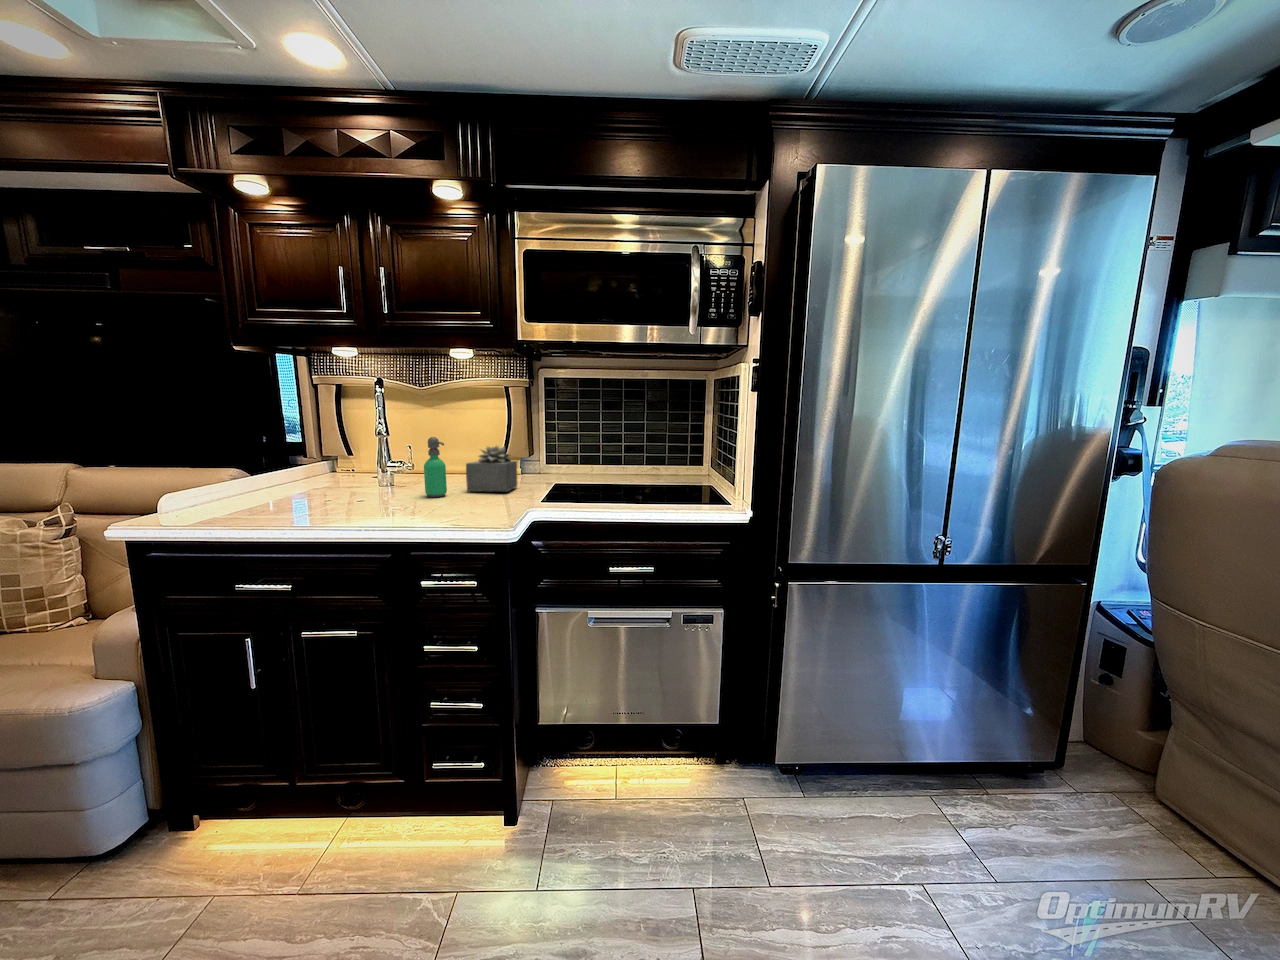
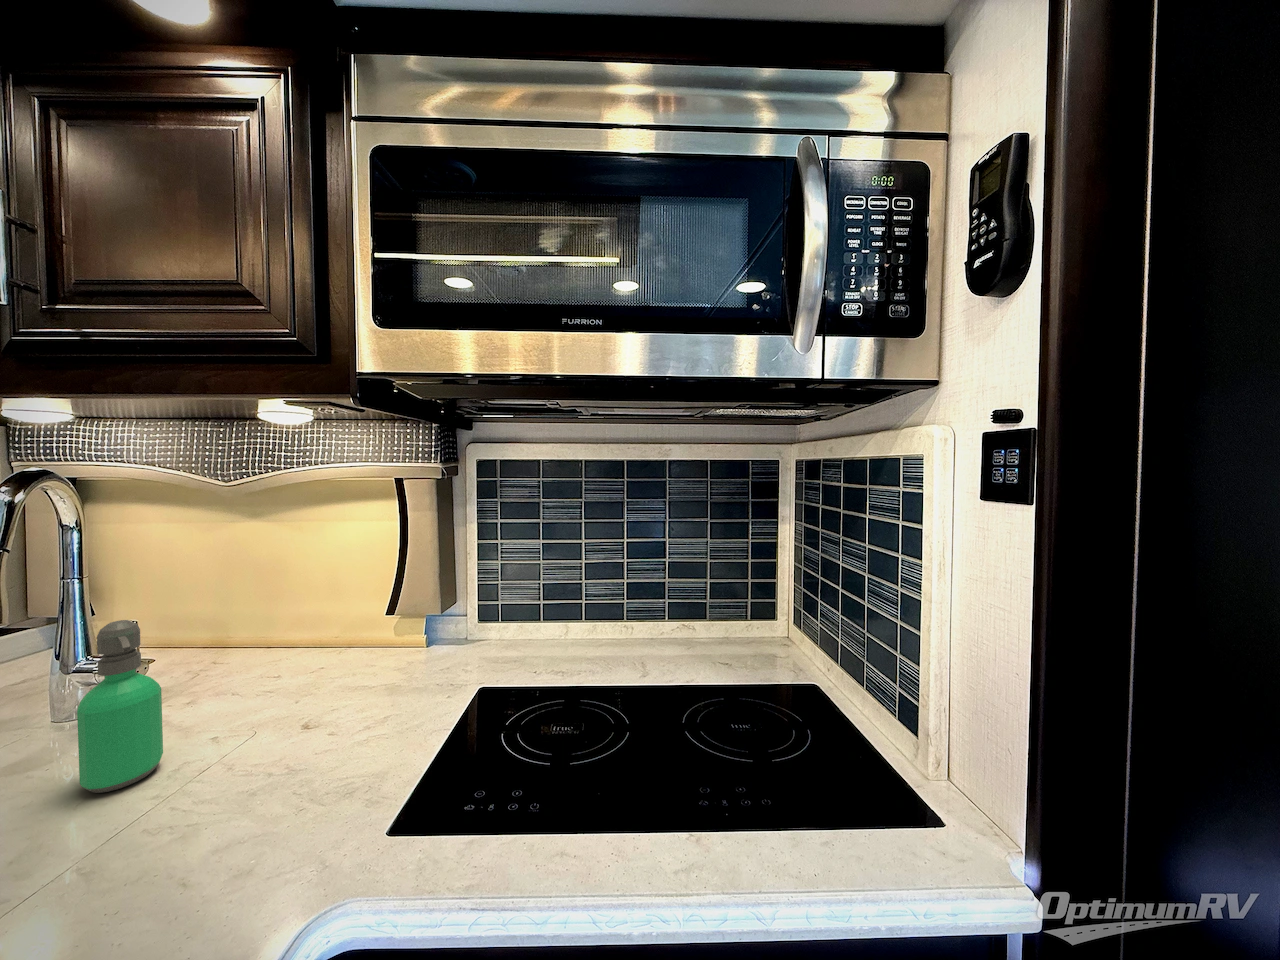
succulent plant: present [466,445,517,491] -> none [237,613,387,746]

